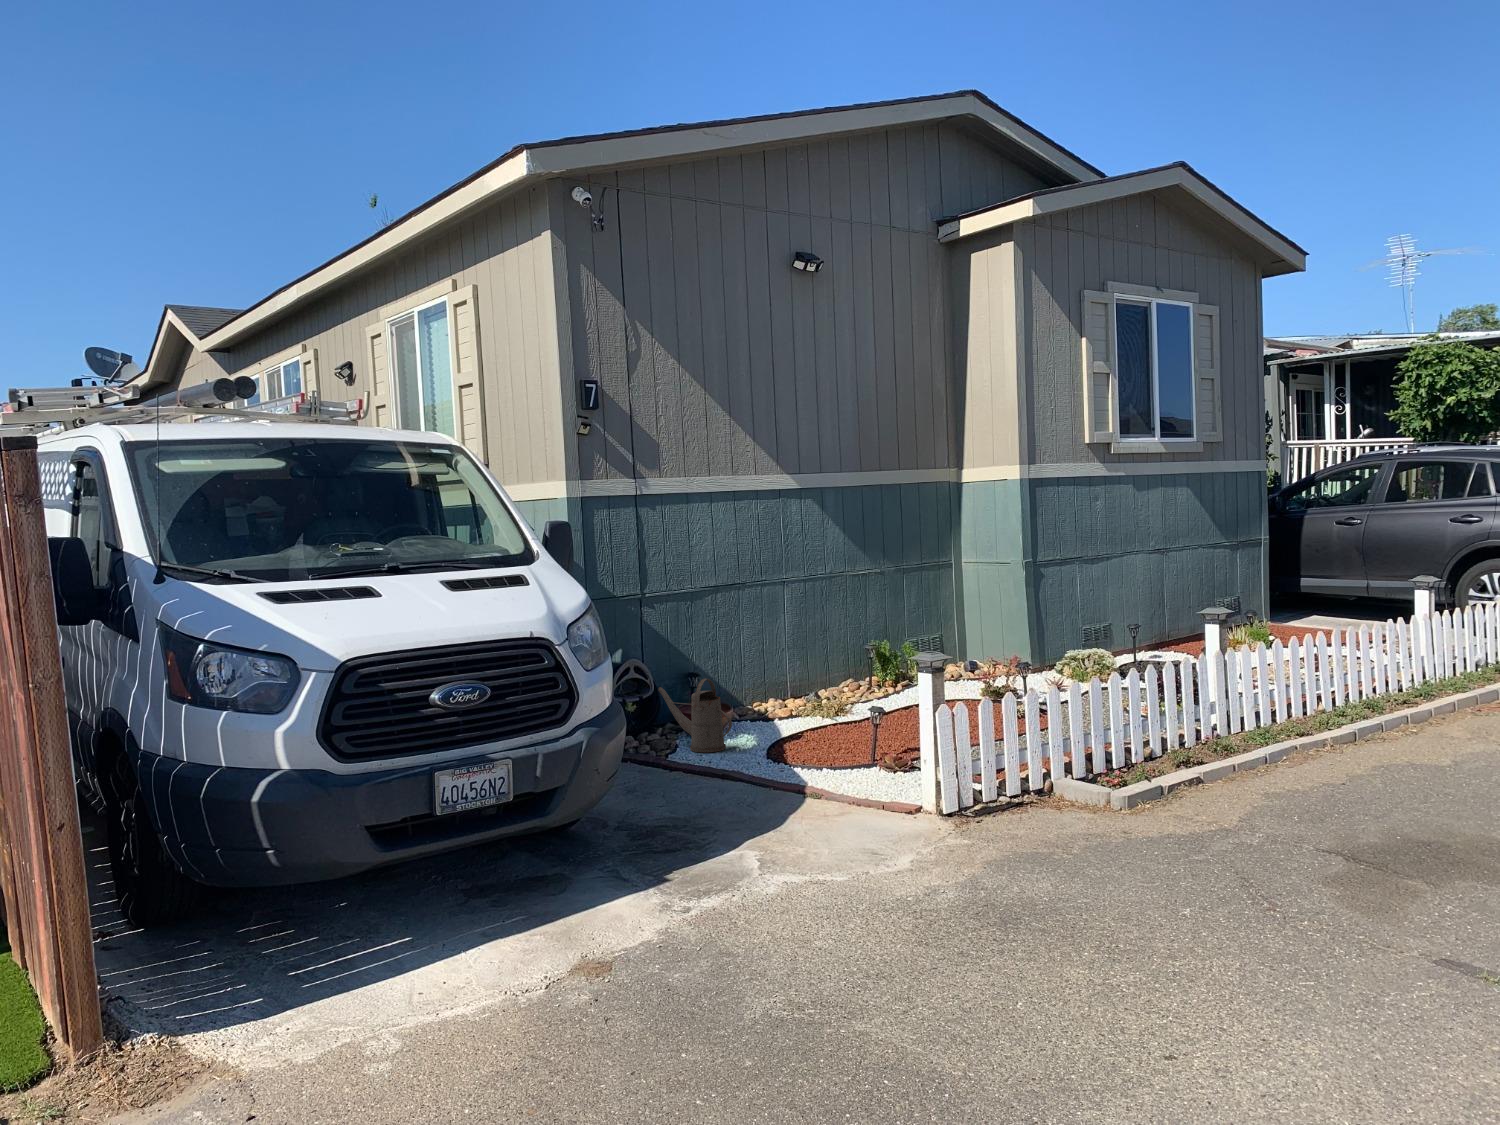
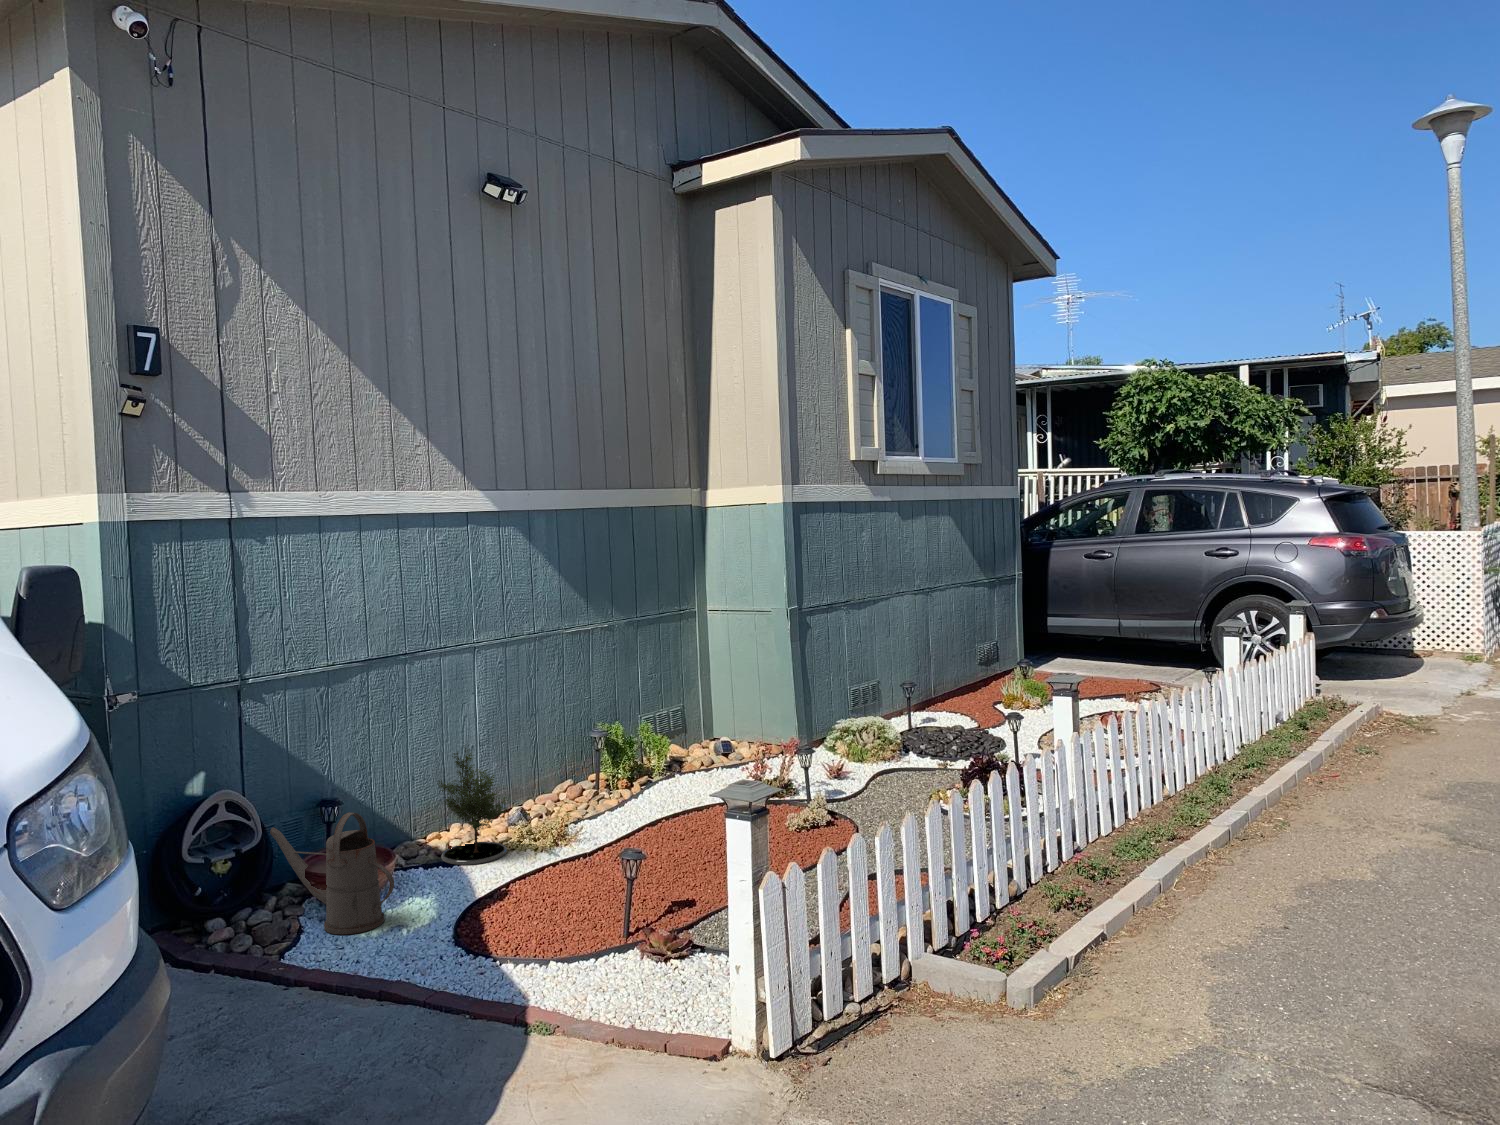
potted tree: none [760,645,807,726] -> present [439,745,507,865]

